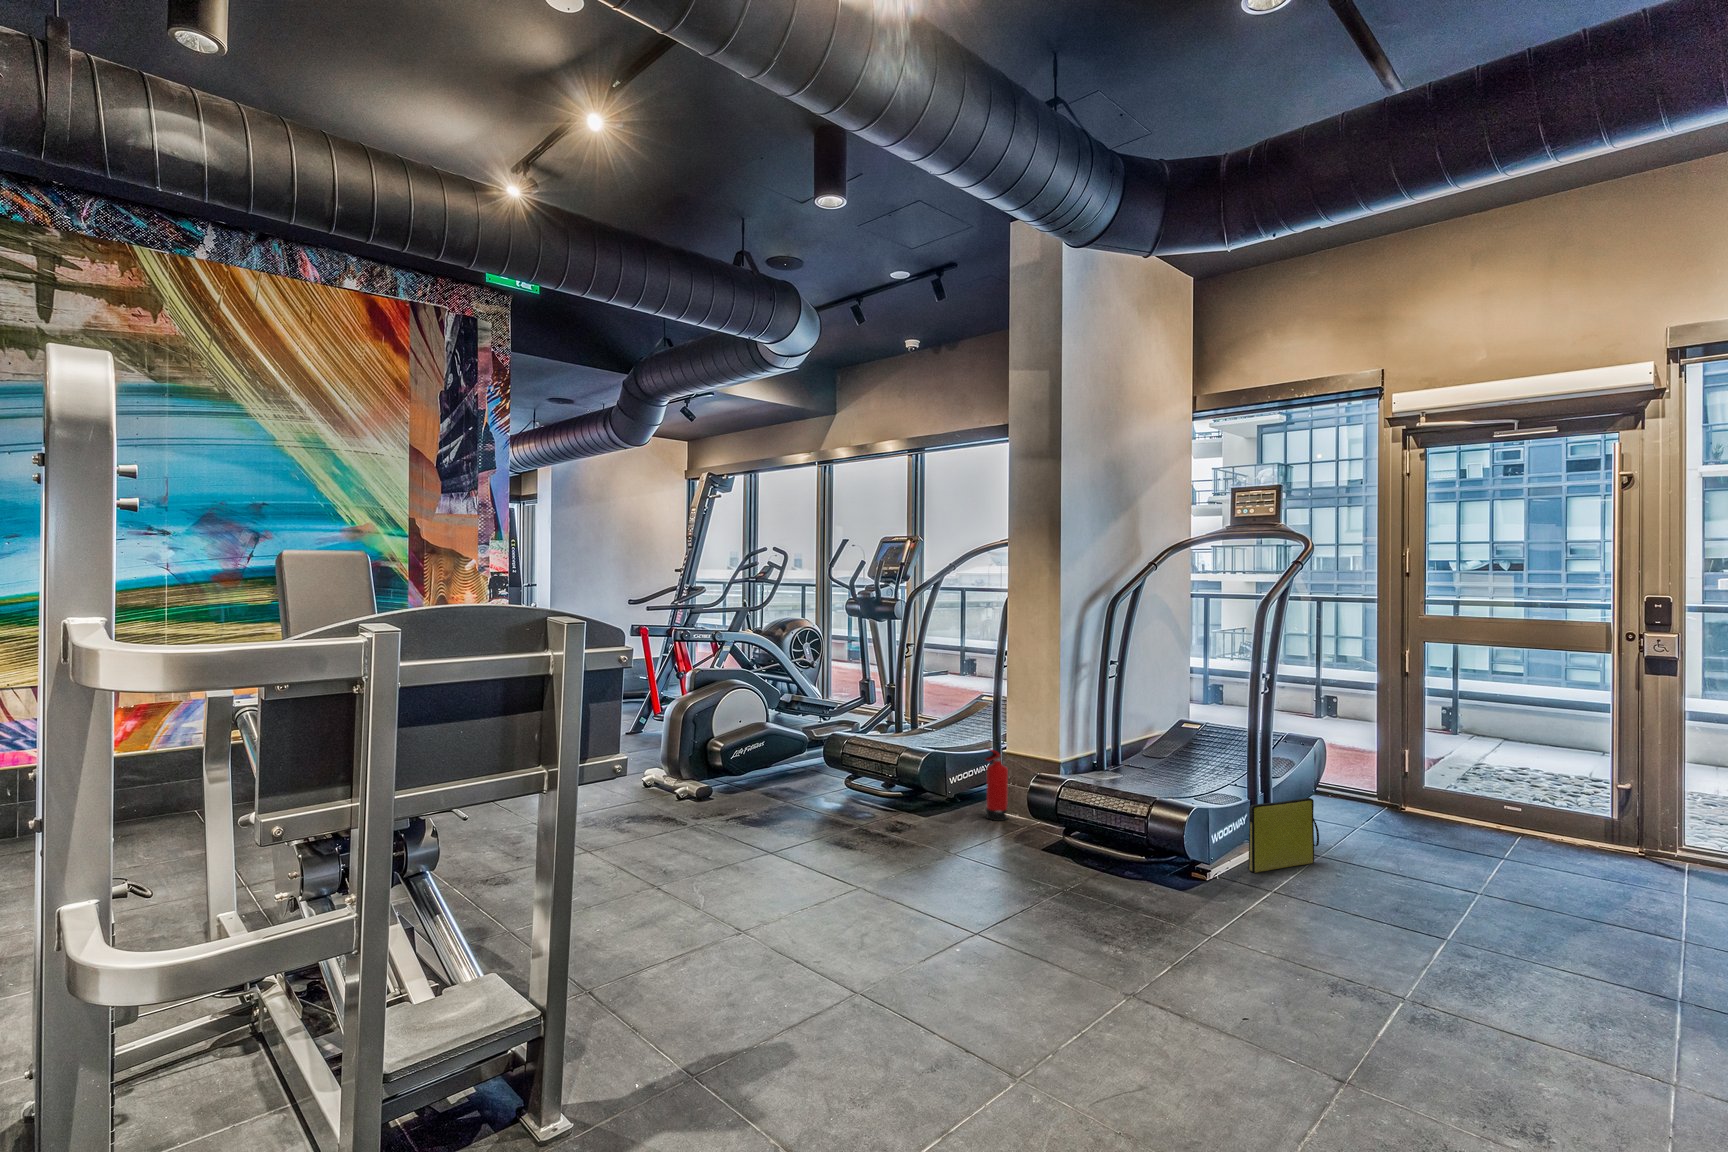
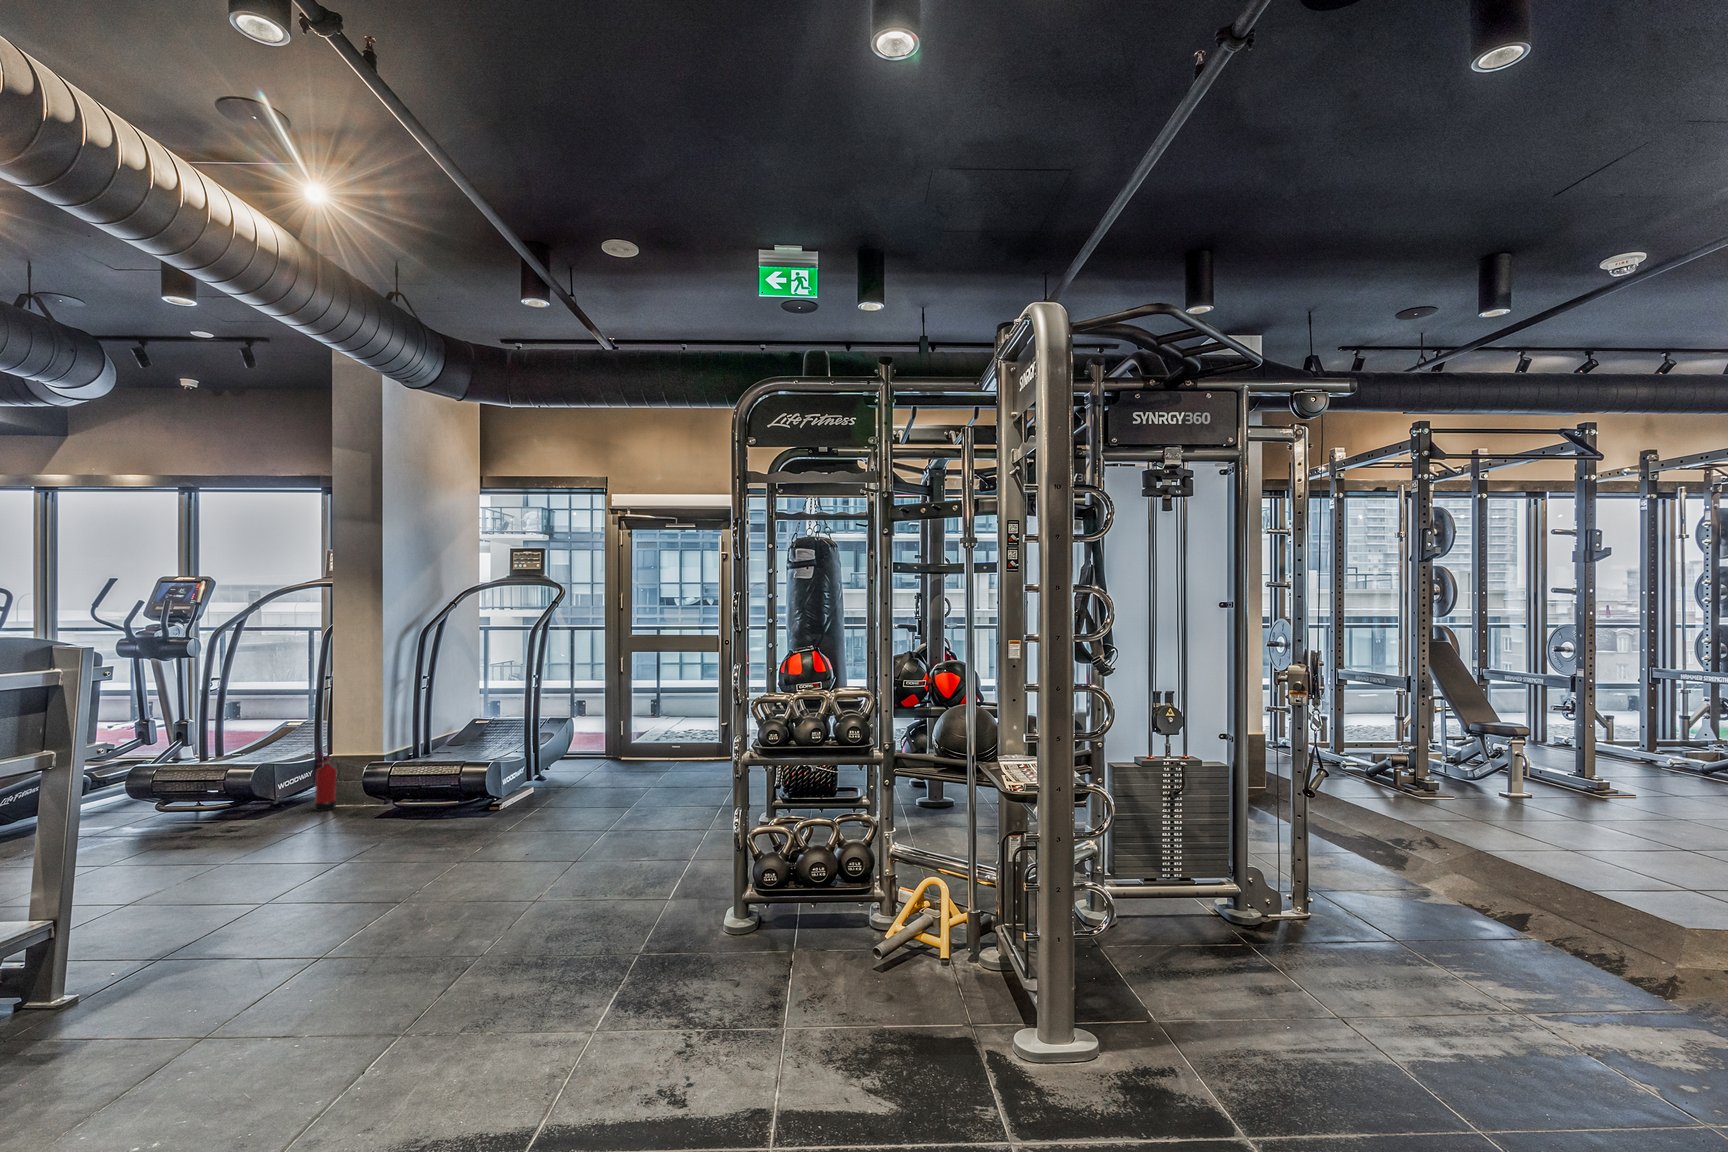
bag: present [1248,798,1319,873] -> none [525,750,566,801]

